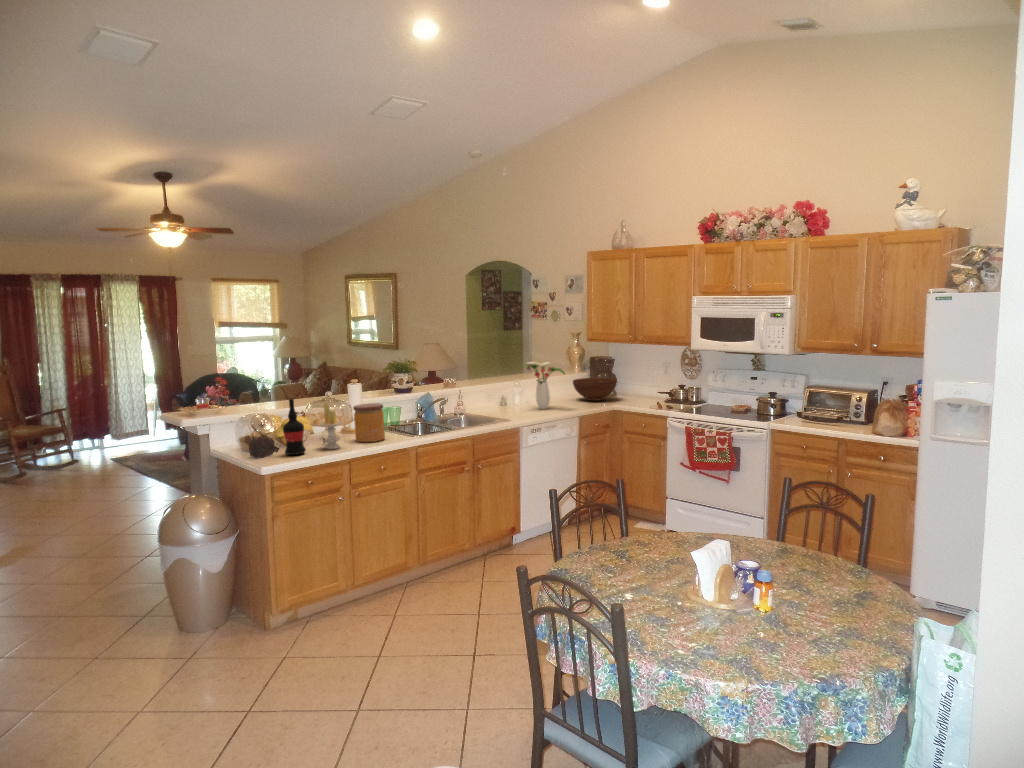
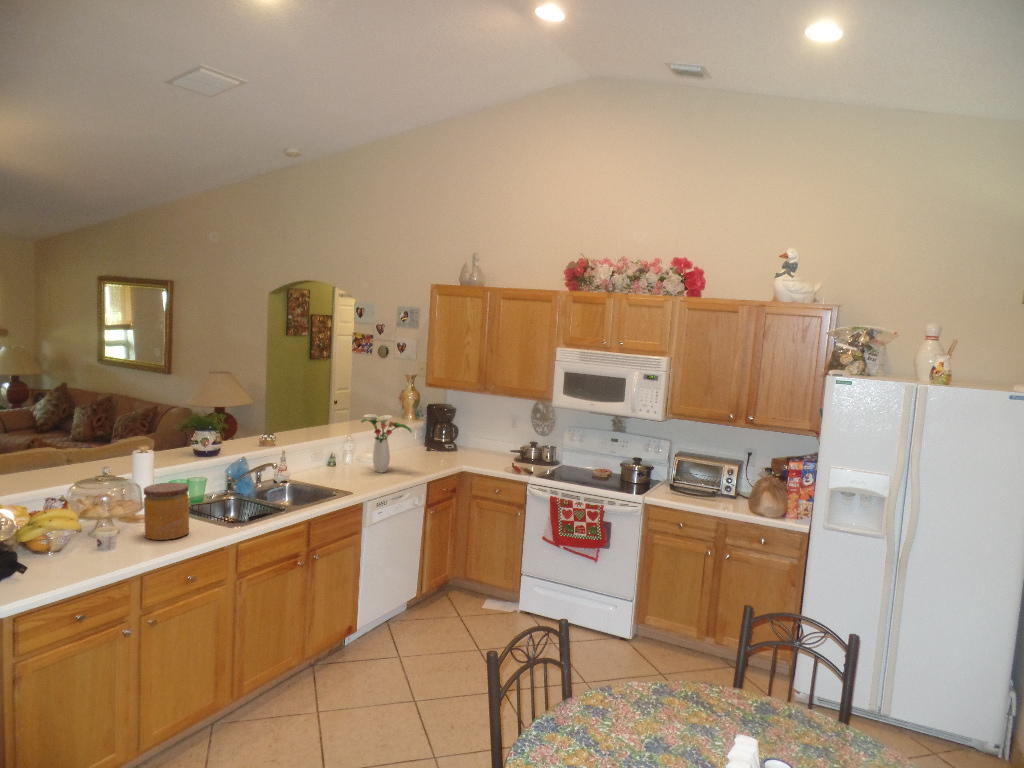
fruit bowl: present [573,377,617,401] -> none [411,430,462,458]
wine bottle: present [283,397,306,455] -> none [35,485,71,572]
candle: present [319,402,343,449] -> none [92,489,130,557]

